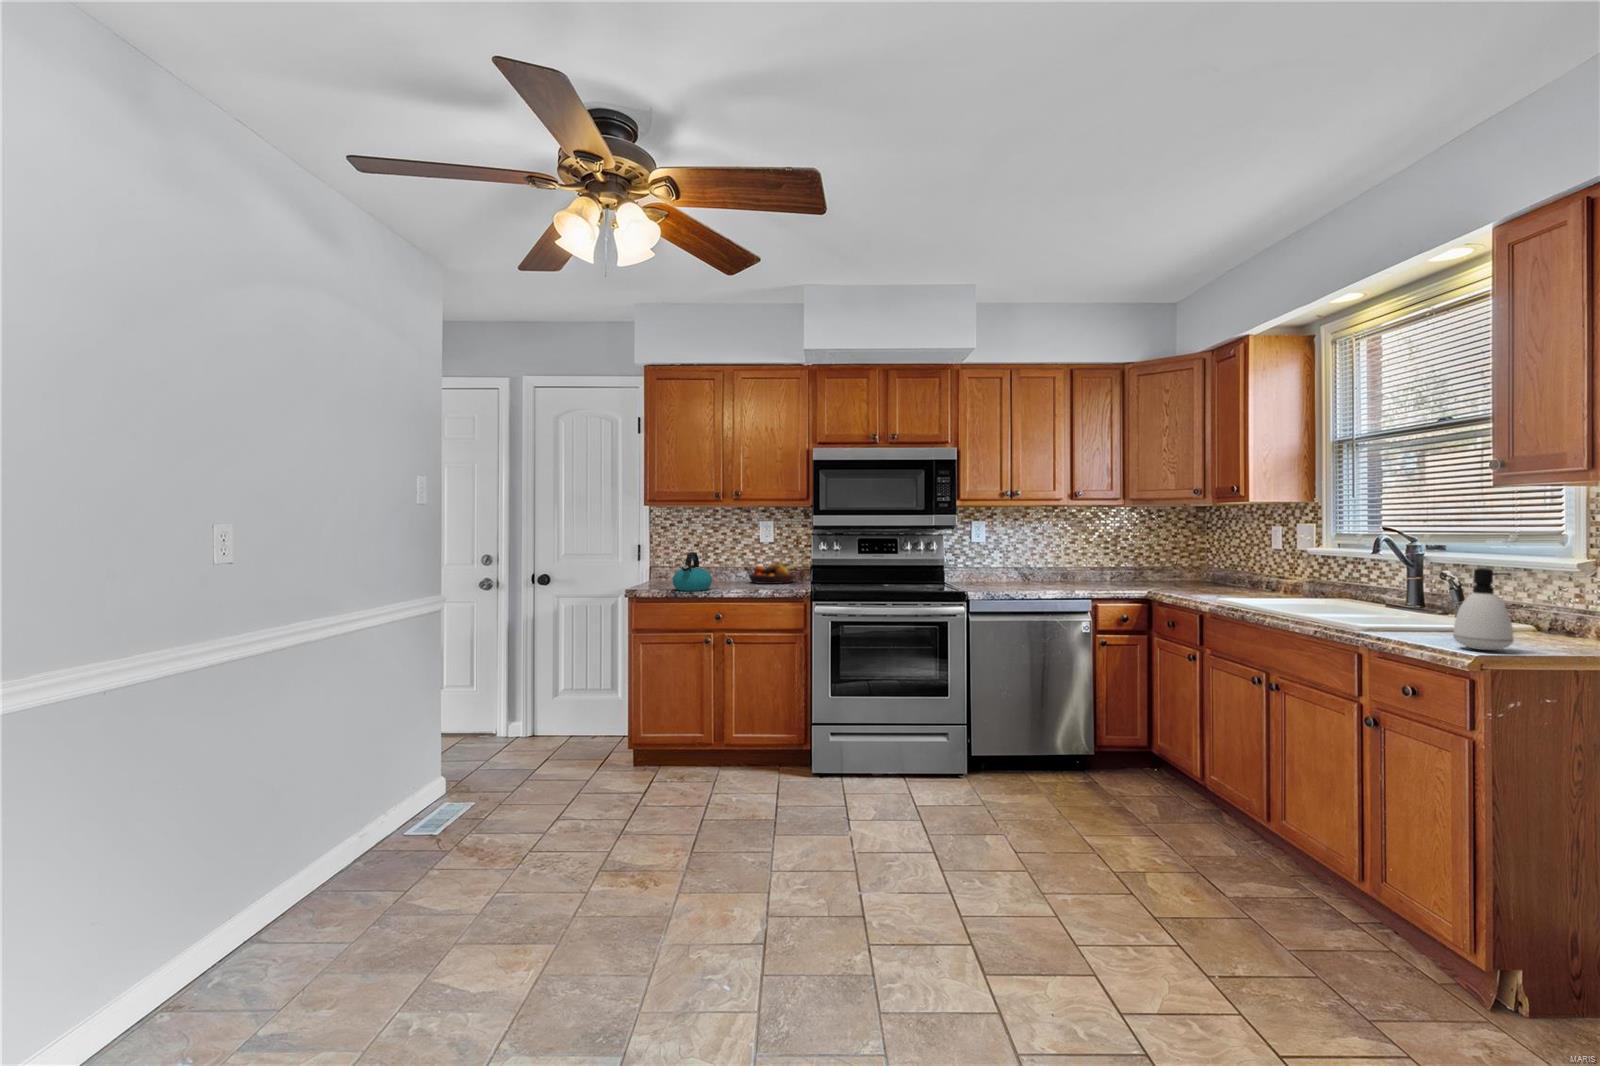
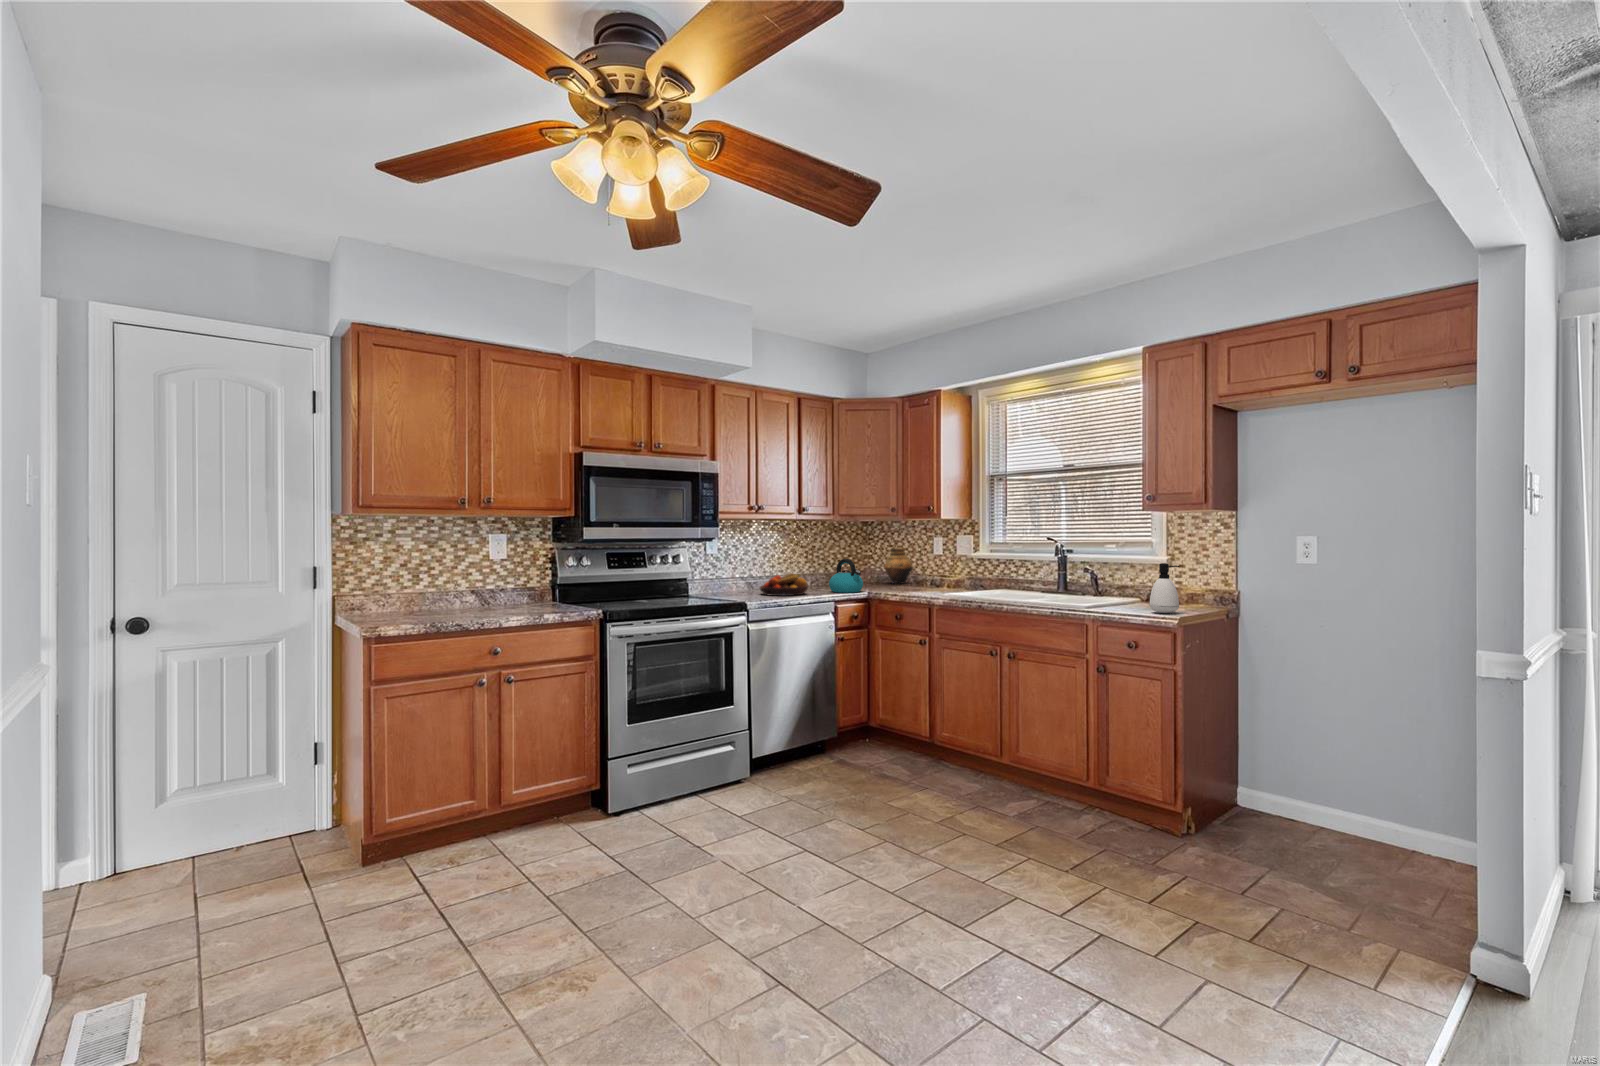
vase: none [1212,539,1254,584] -> present [884,548,913,583]
kettle: present [672,552,712,591] -> present [829,559,863,593]
fruit bowl: present [749,562,796,584] -> present [760,573,808,596]

